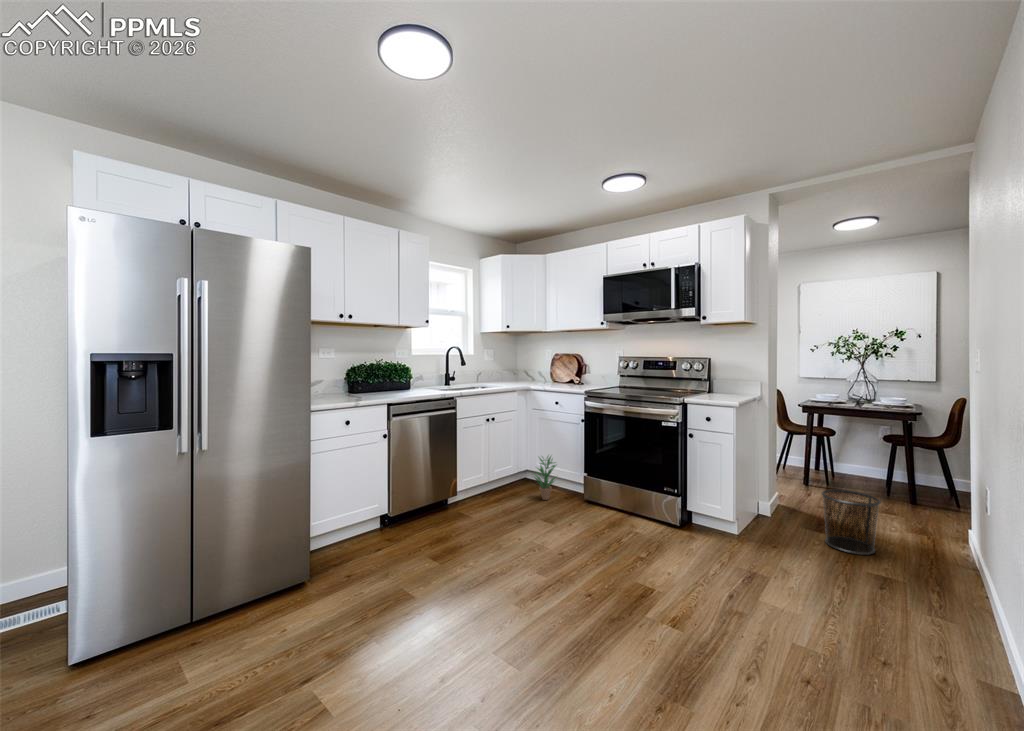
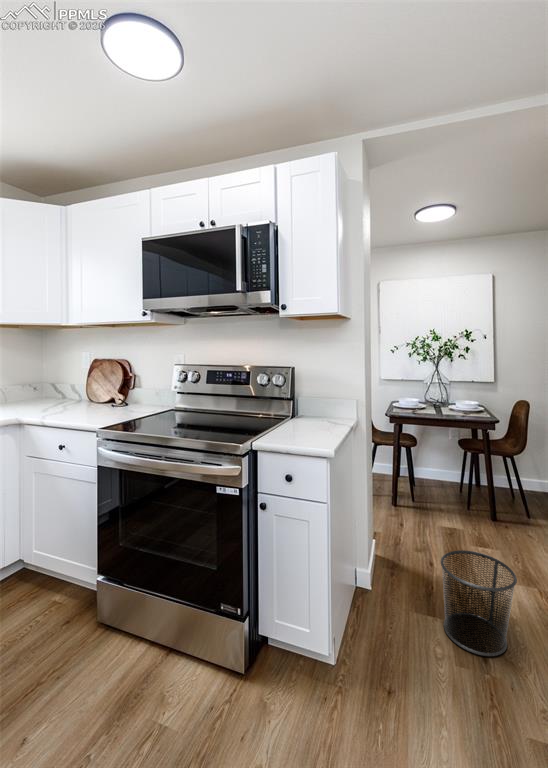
potted plant: present [534,456,556,500] -> none [16,534,65,612]

